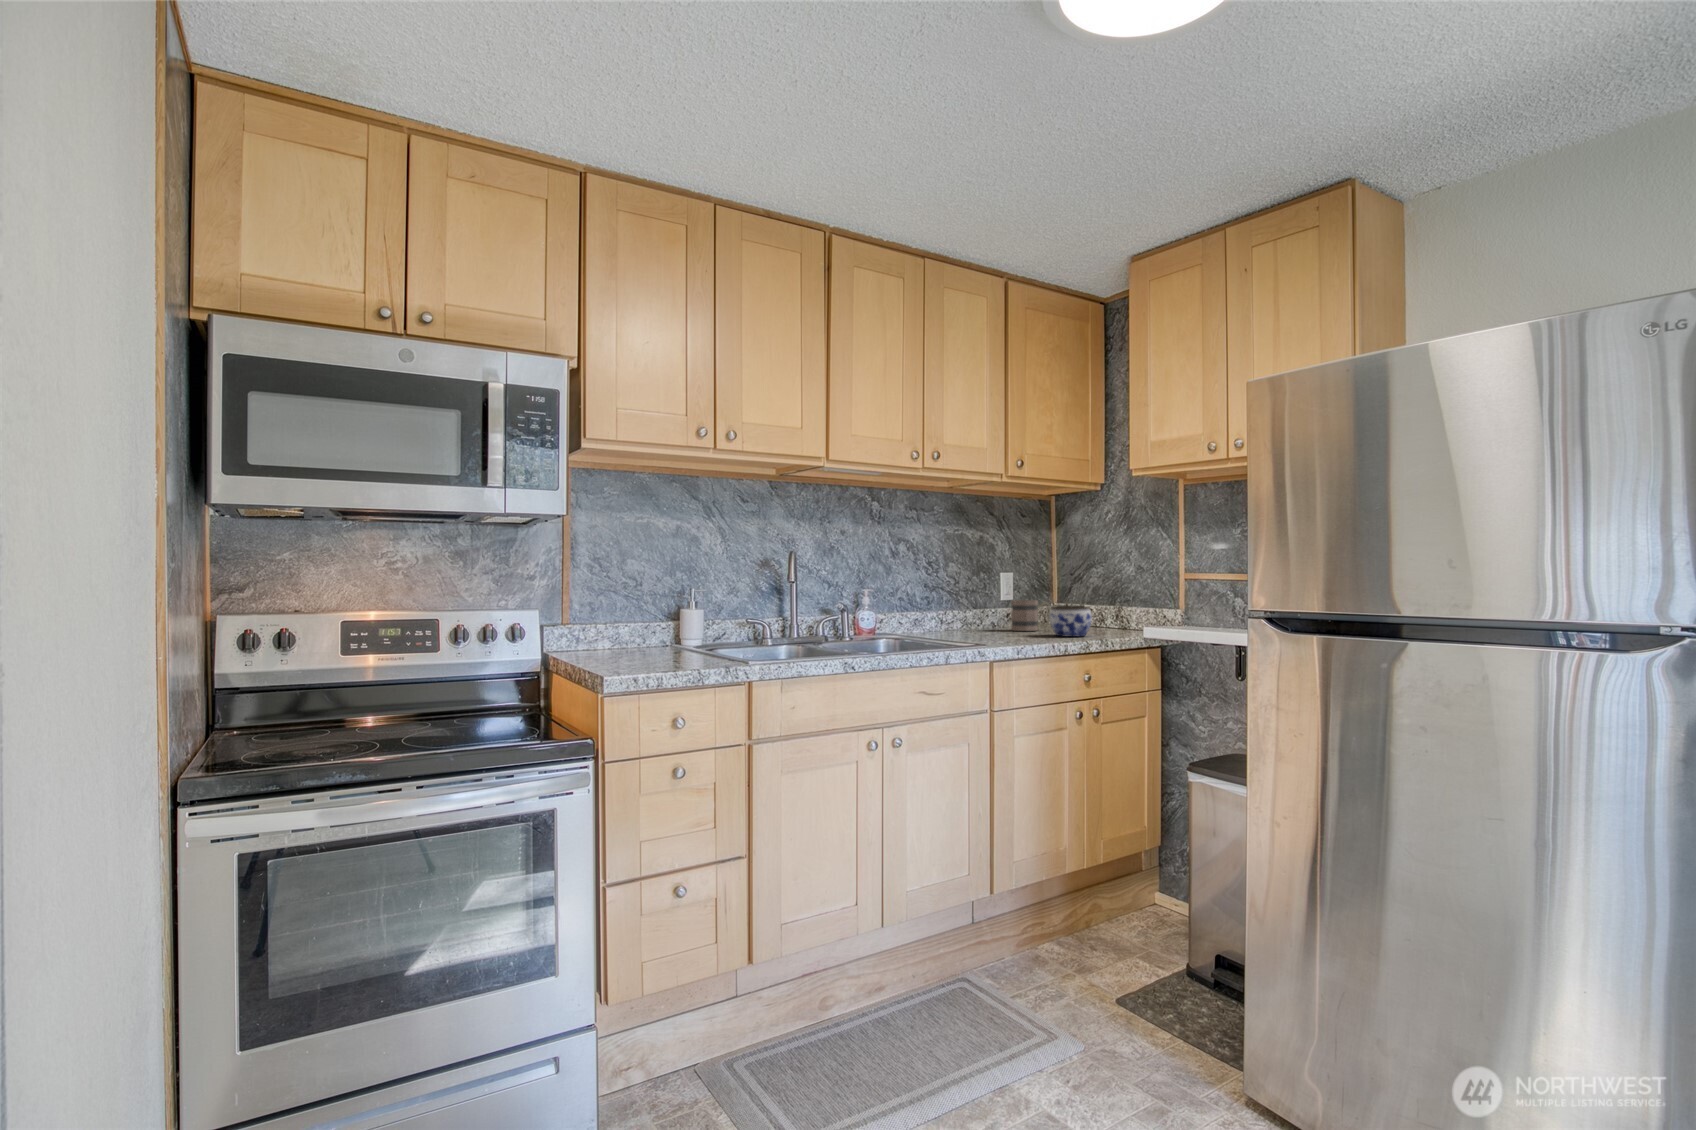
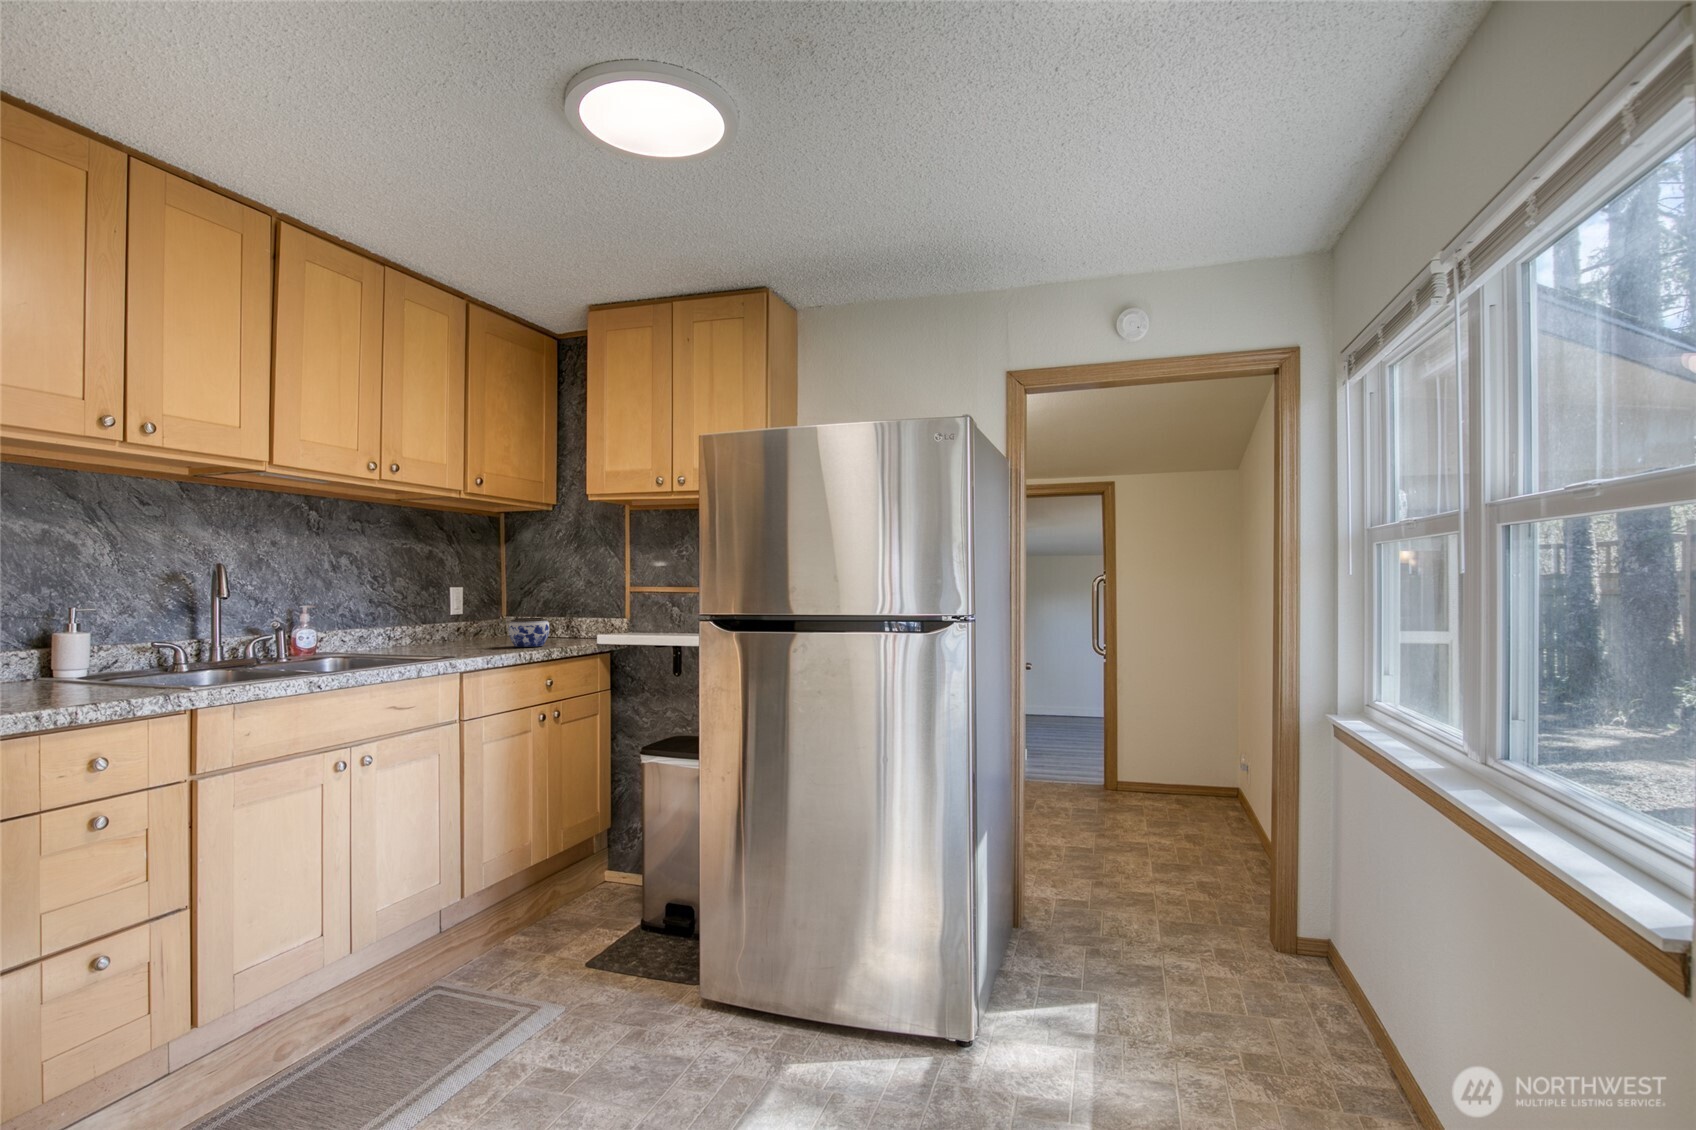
mug: present [1011,600,1050,631] -> none [464,614,505,645]

